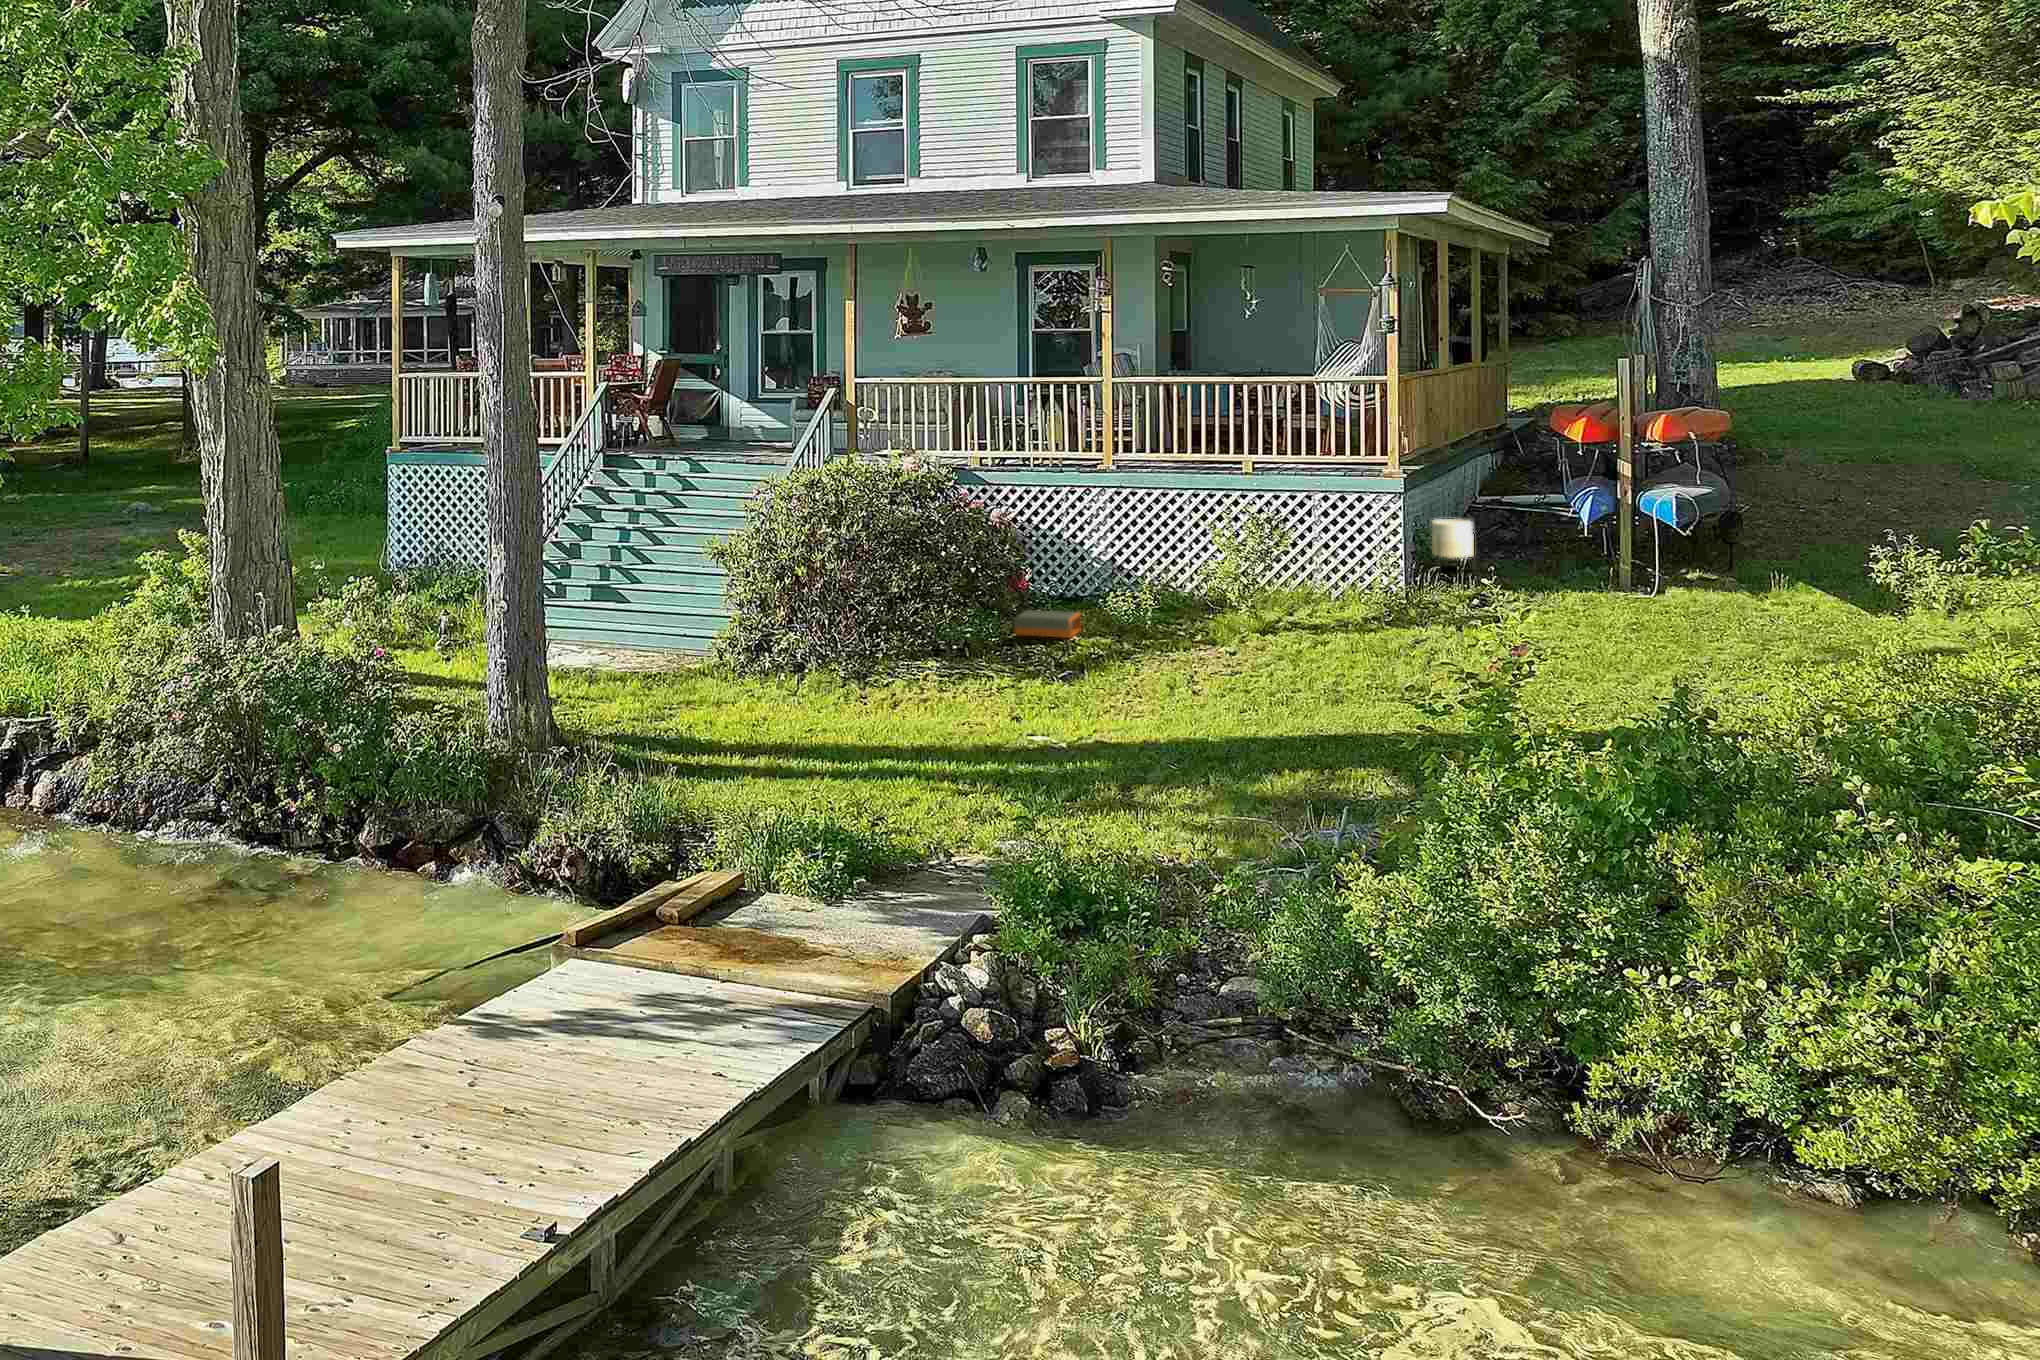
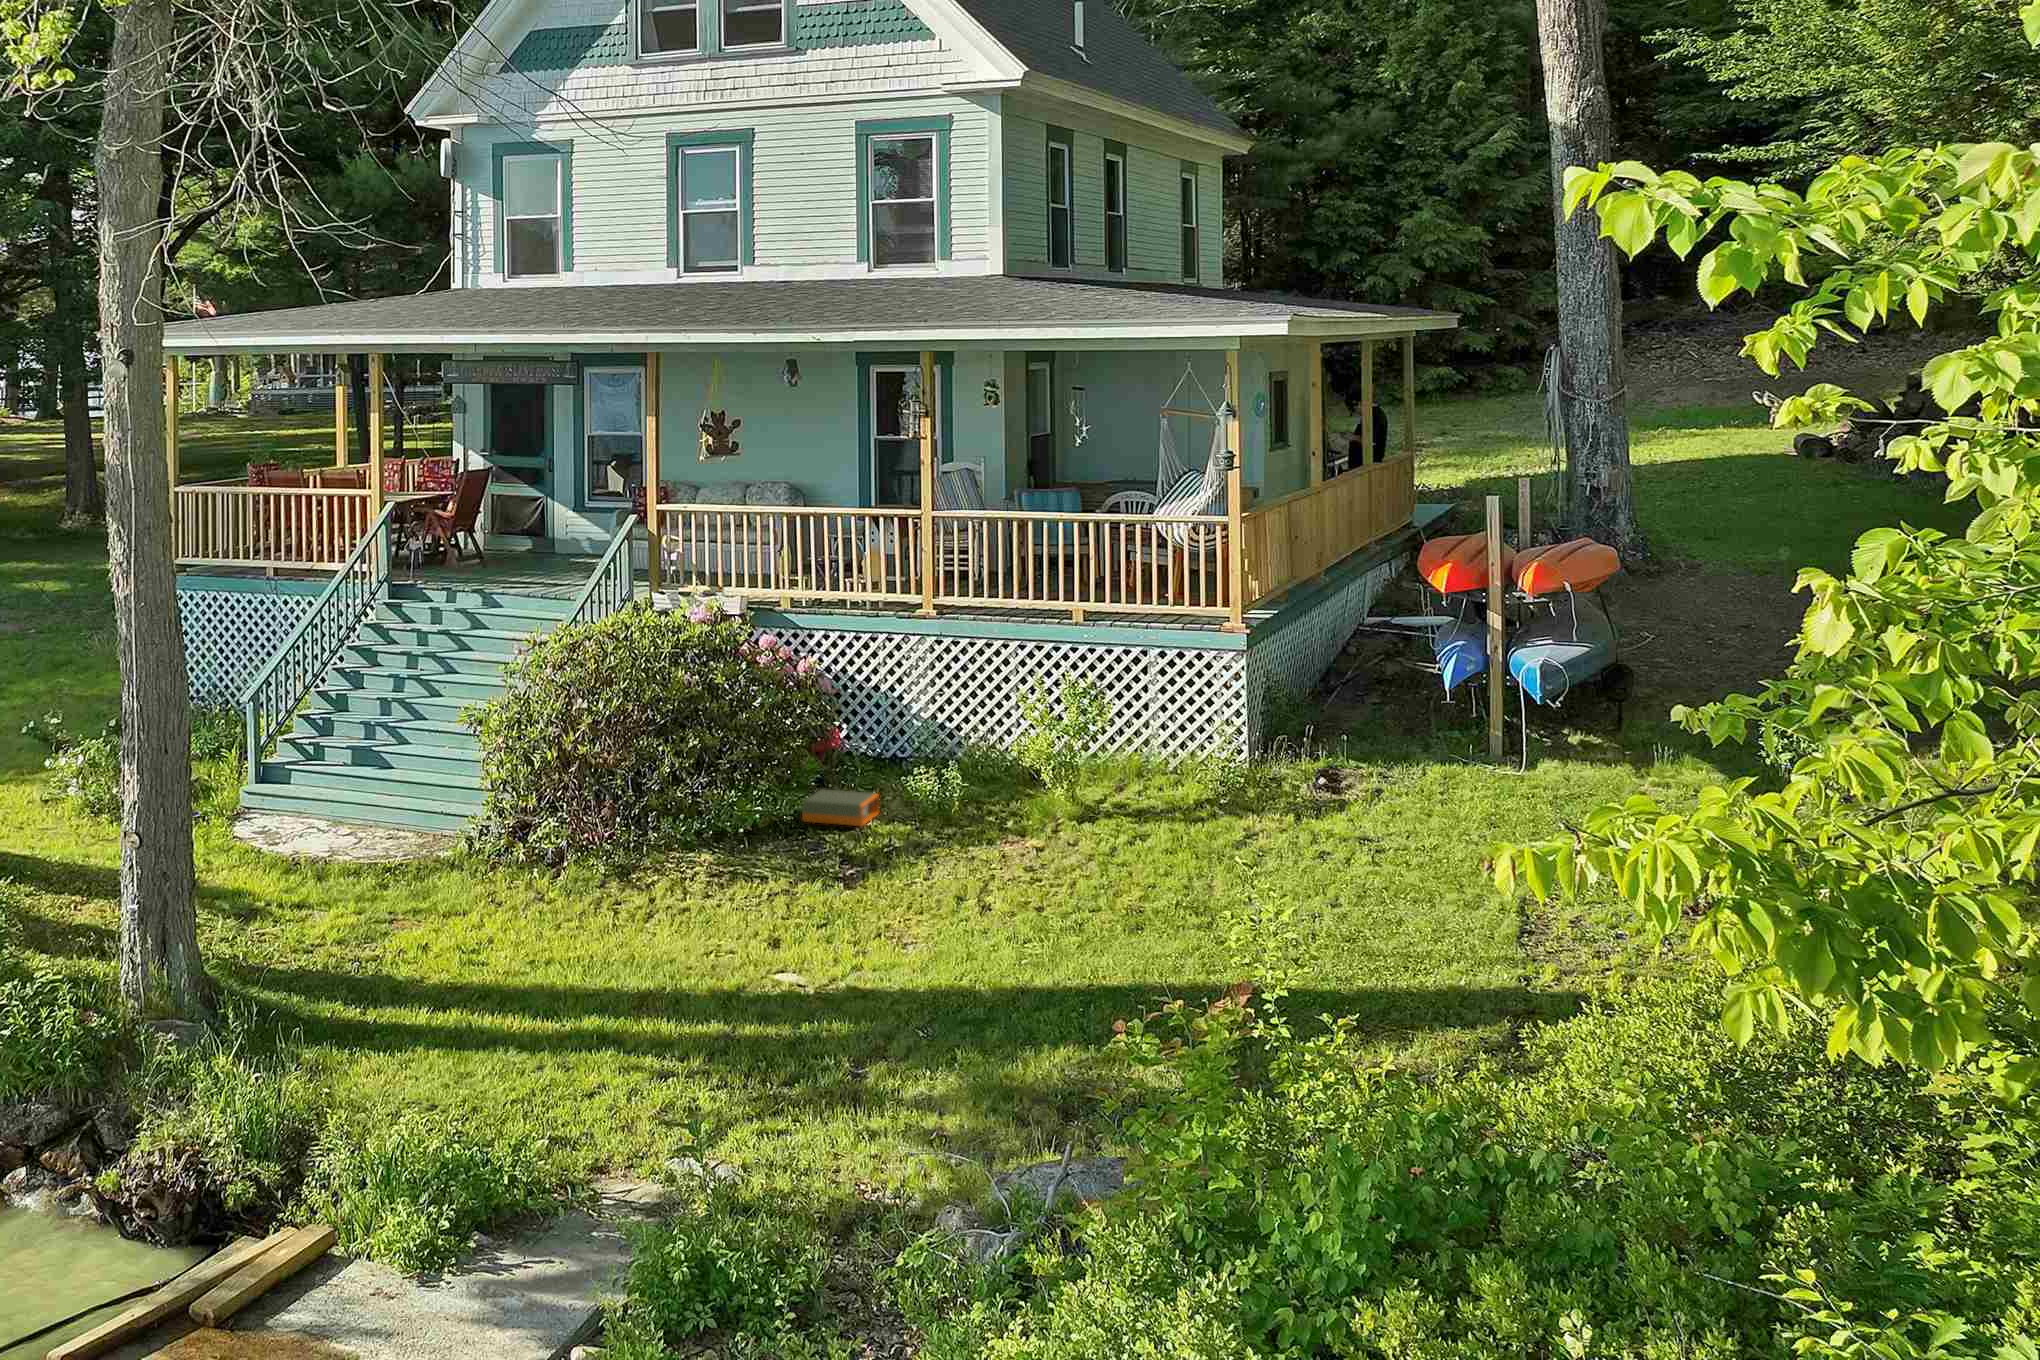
planter: present [1432,519,1475,558] -> none [1284,668,1329,729]

